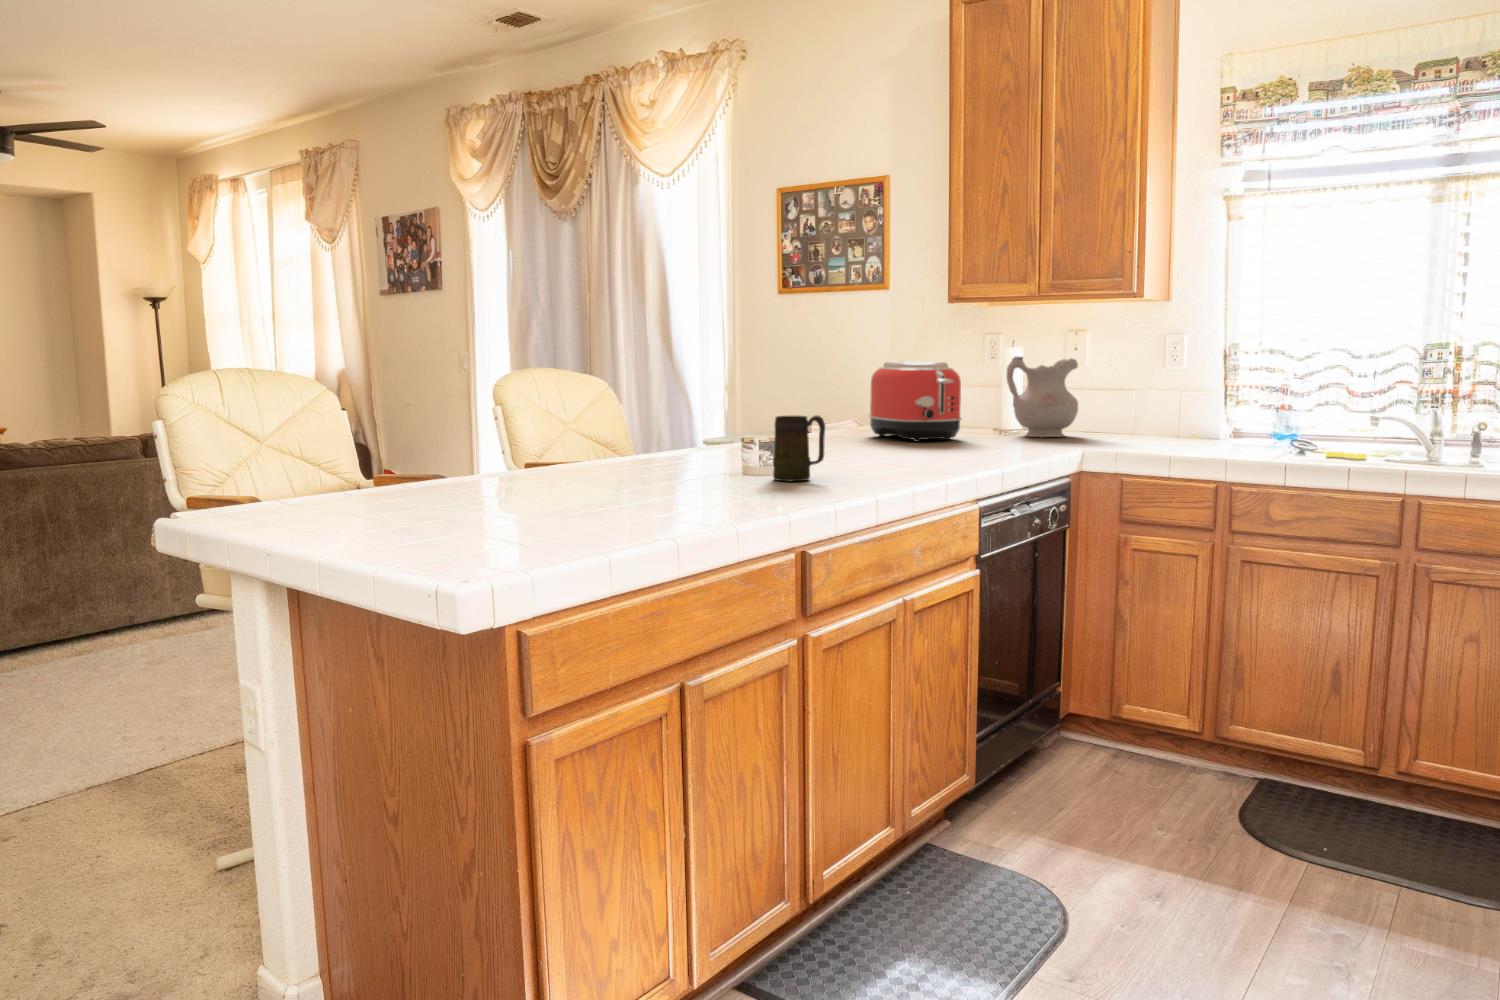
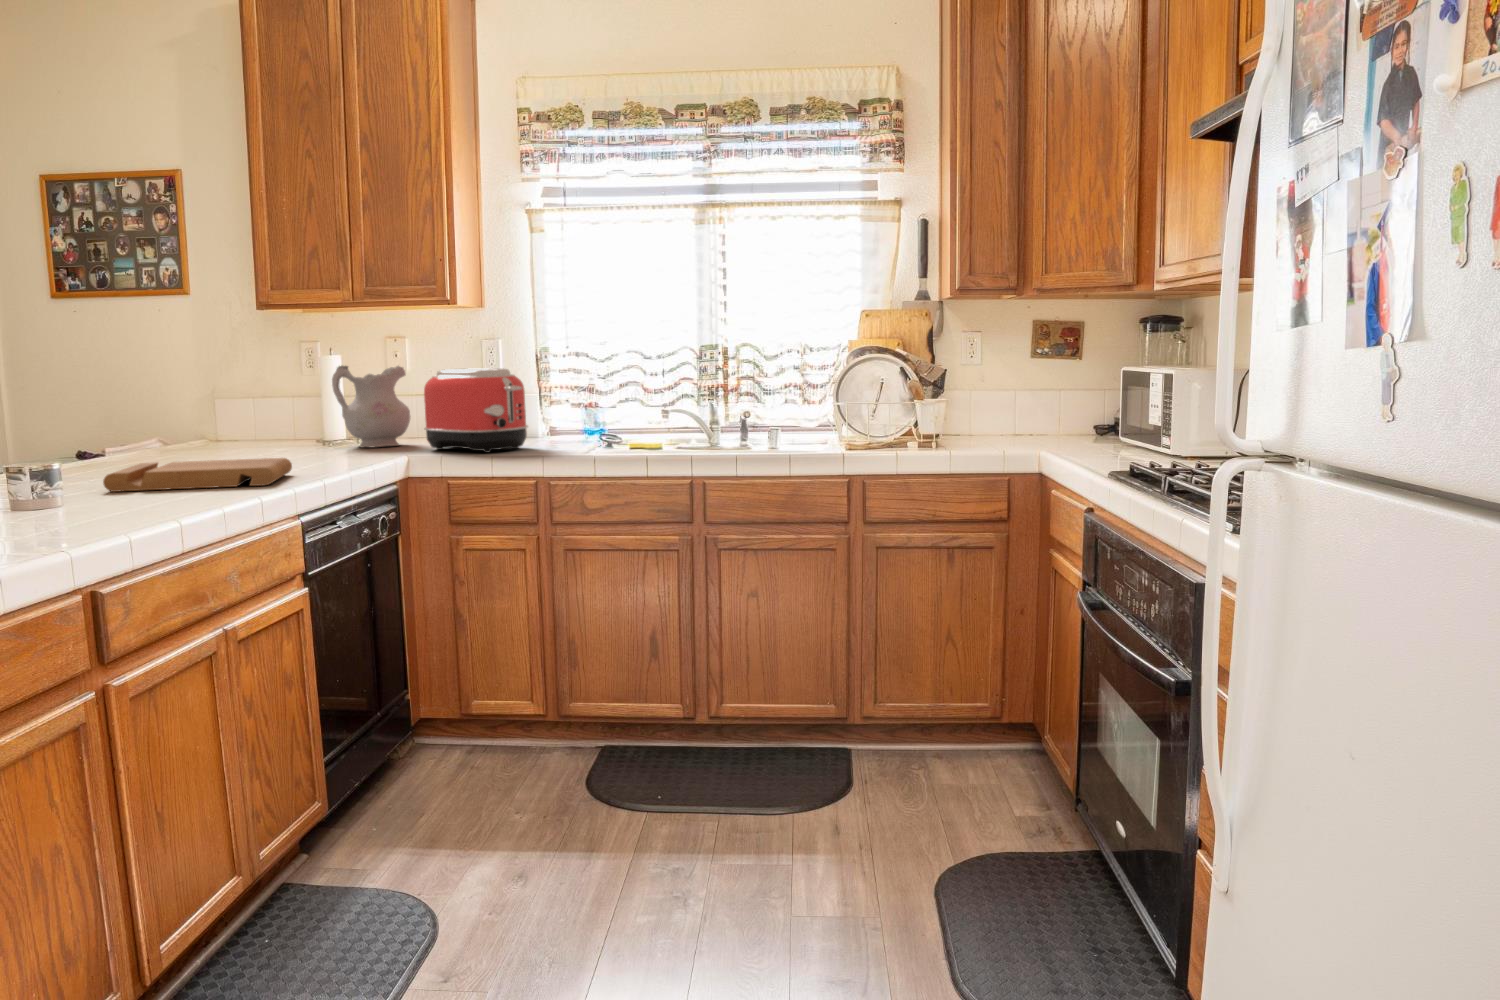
toaster: present [869,361,962,442] -> present [424,368,528,453]
mug: present [773,416,825,481] -> none [45,438,112,515]
cutting board: none [813,439,970,468] -> present [103,458,292,492]

